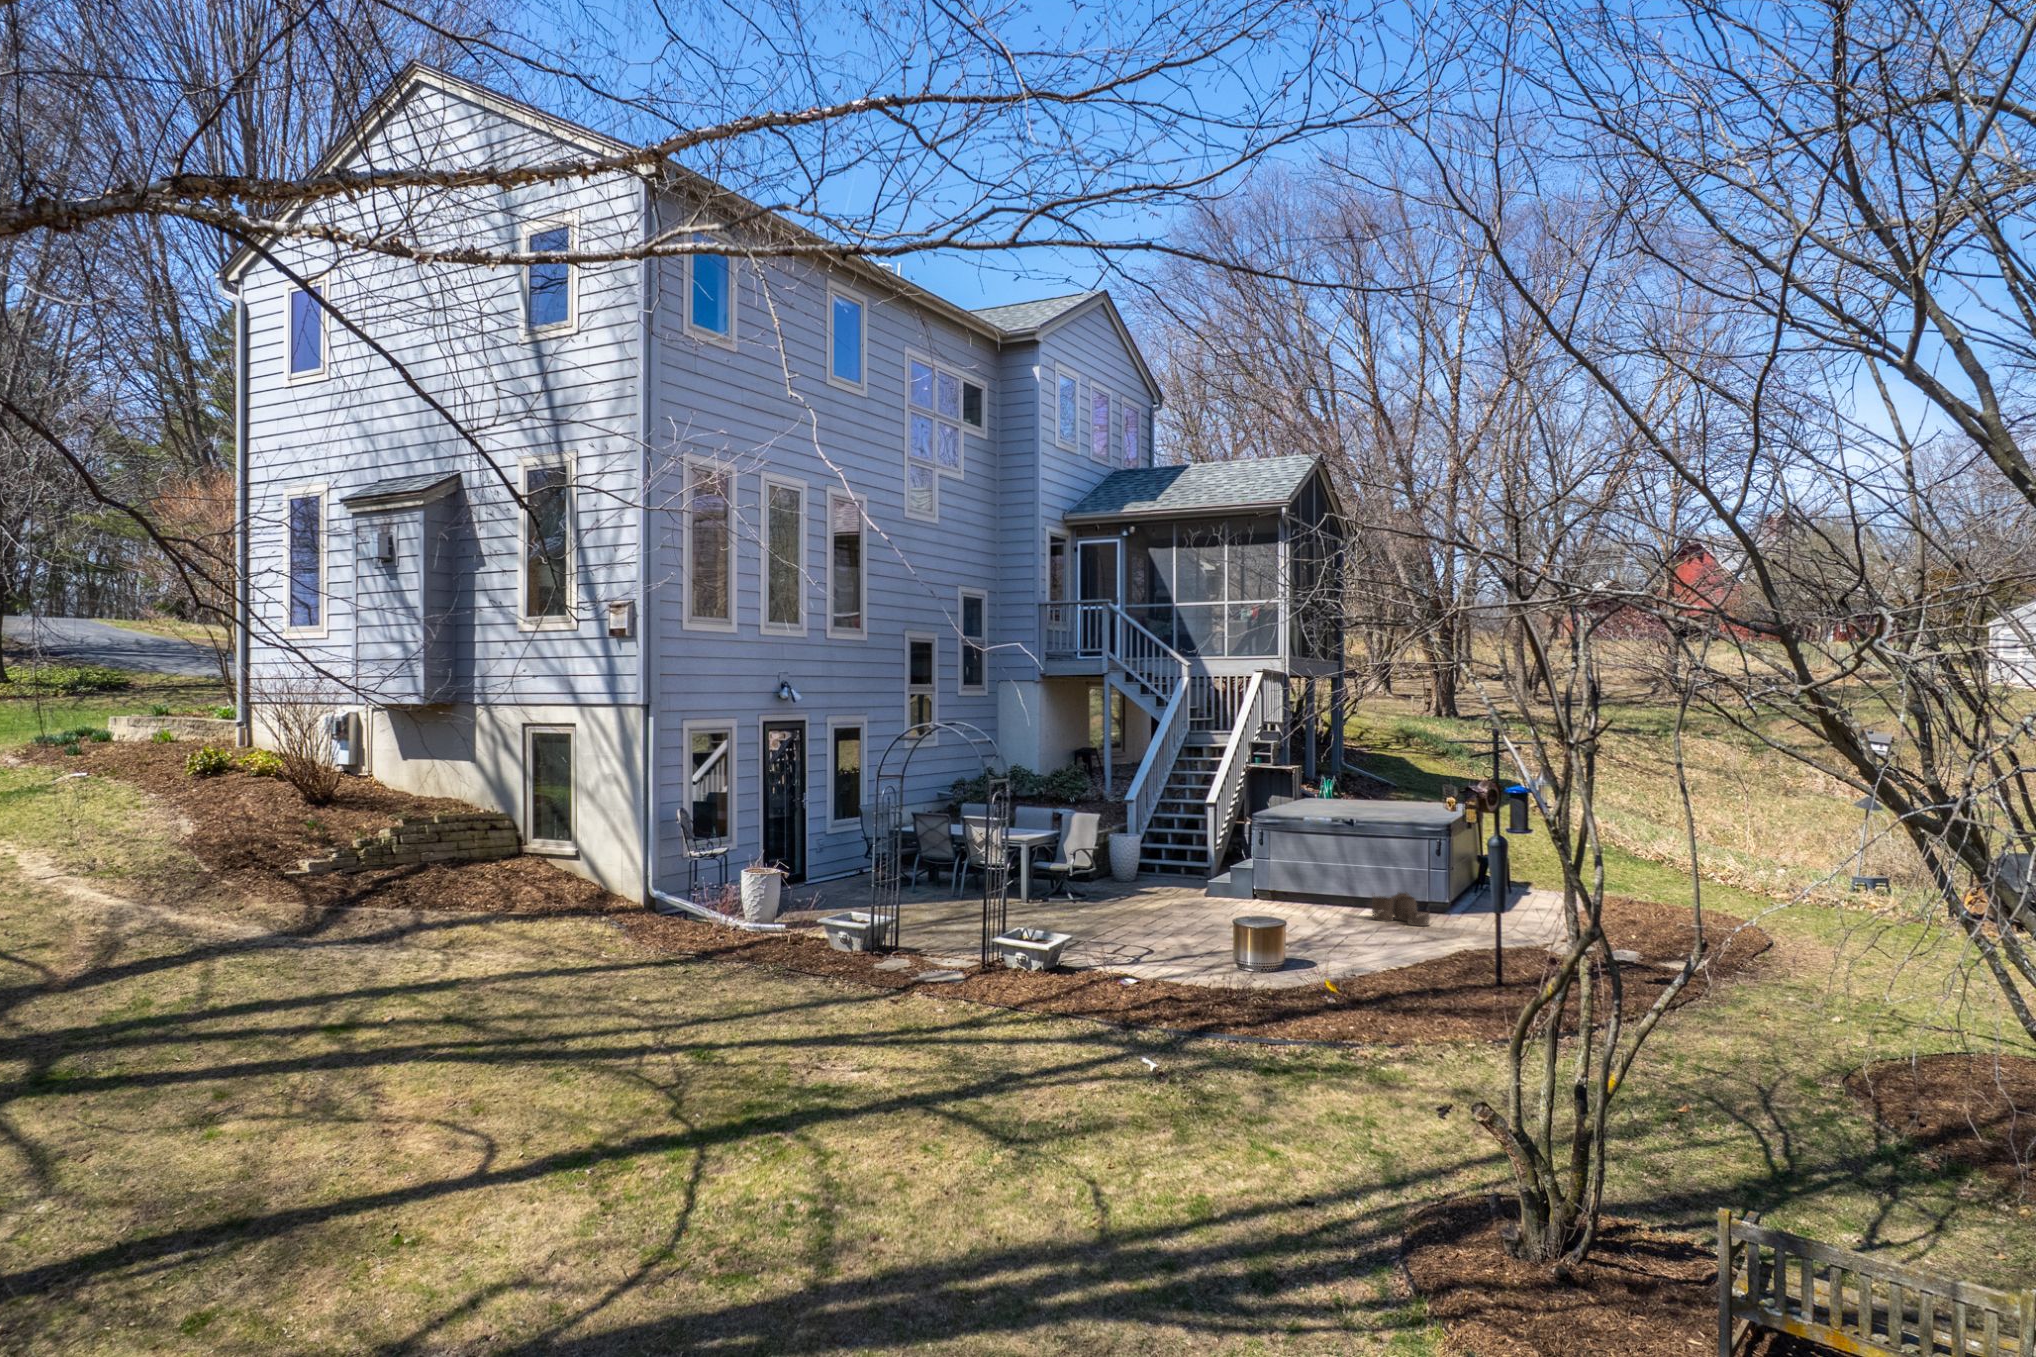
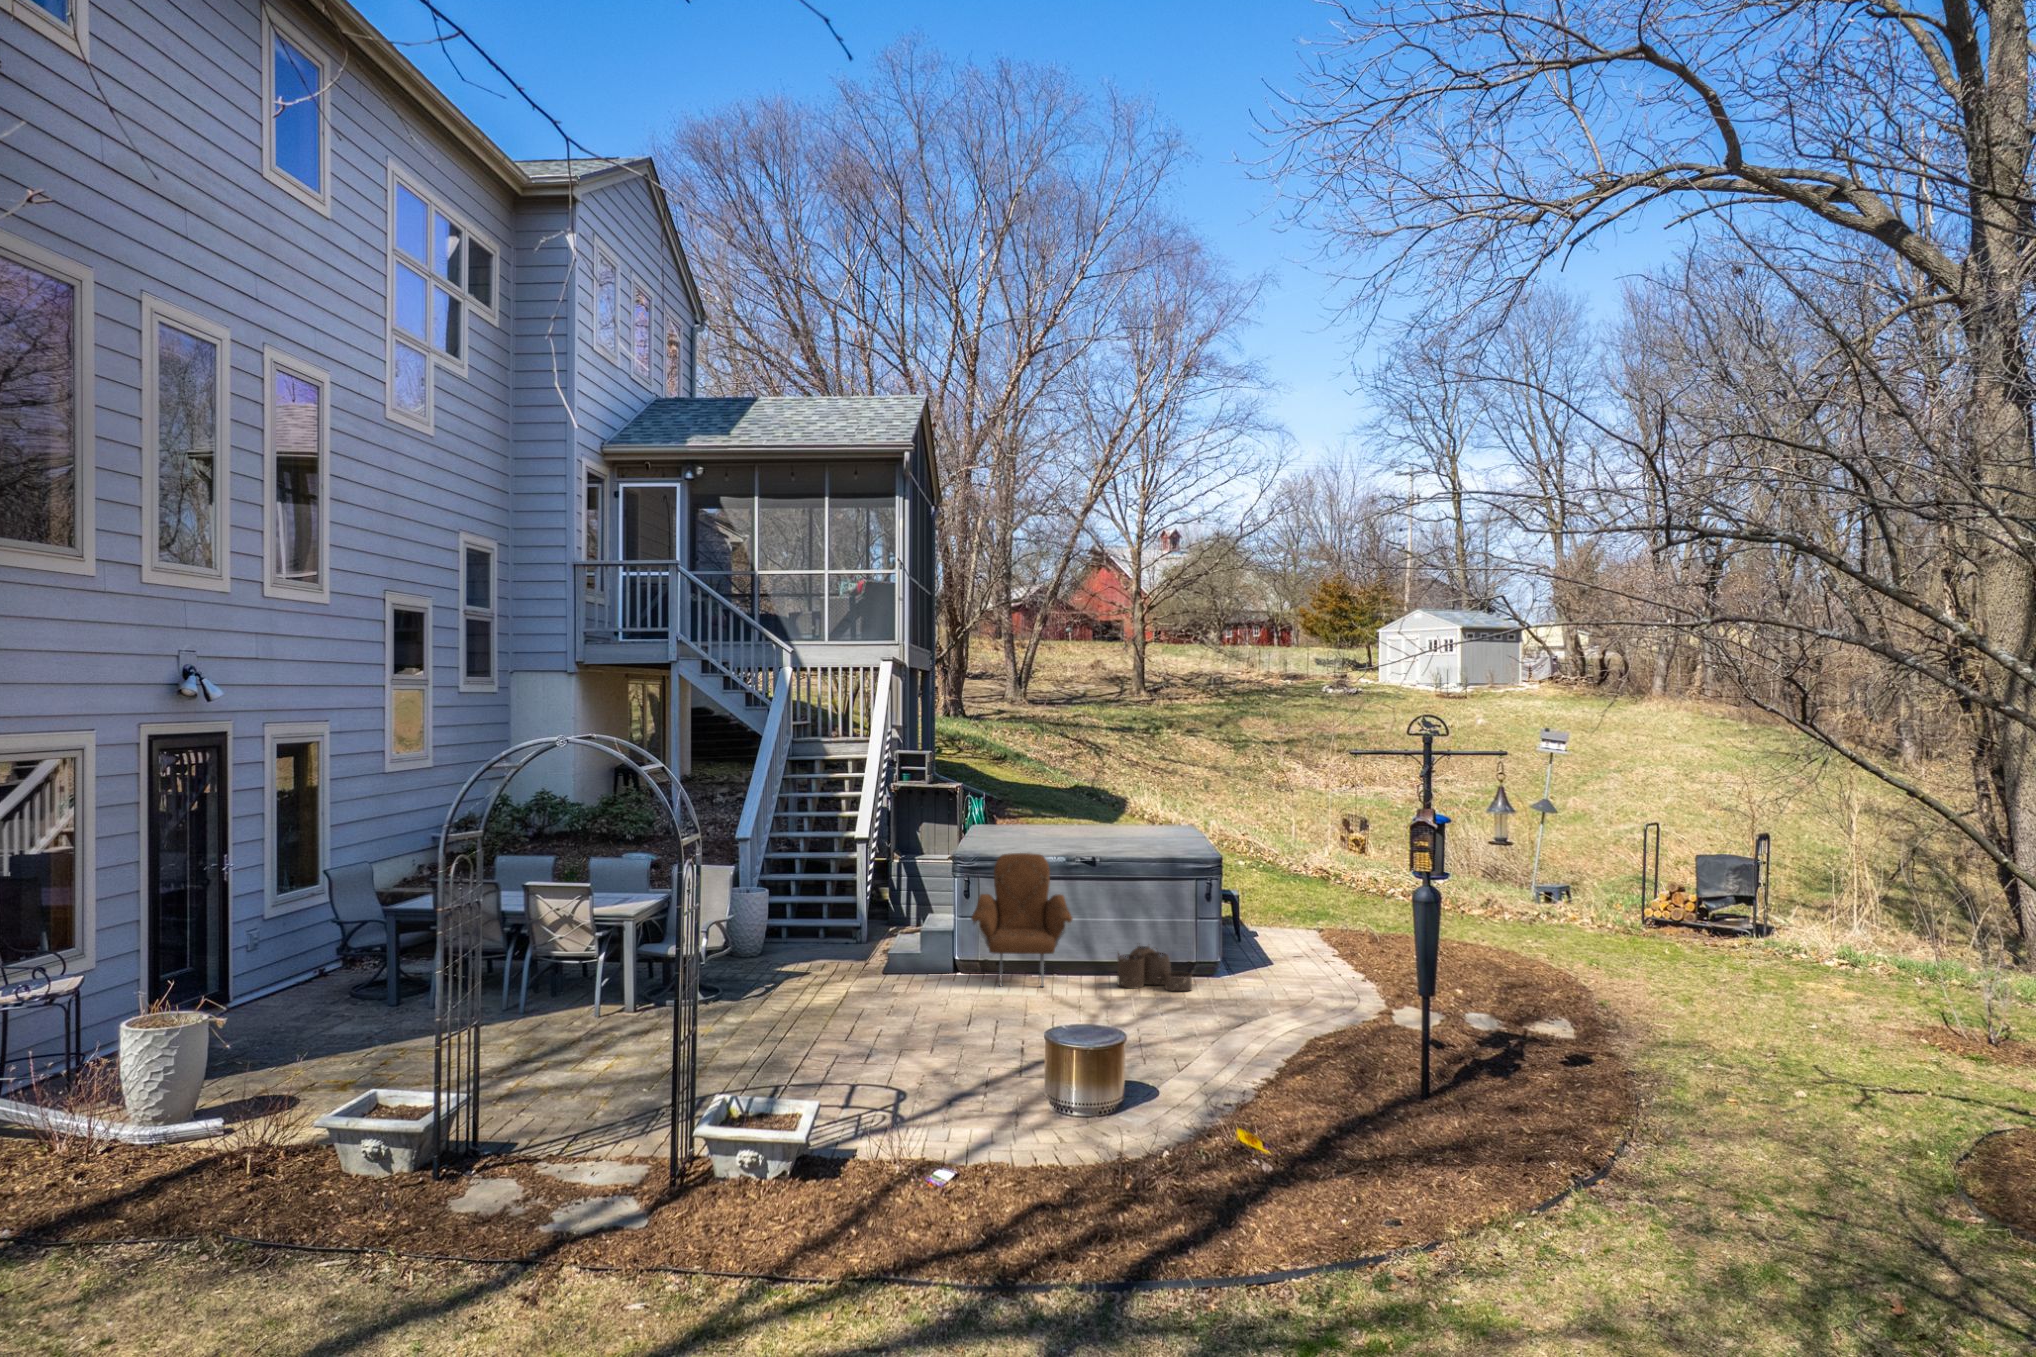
armchair: none [1264,817,1340,915] -> present [971,853,1072,987]

